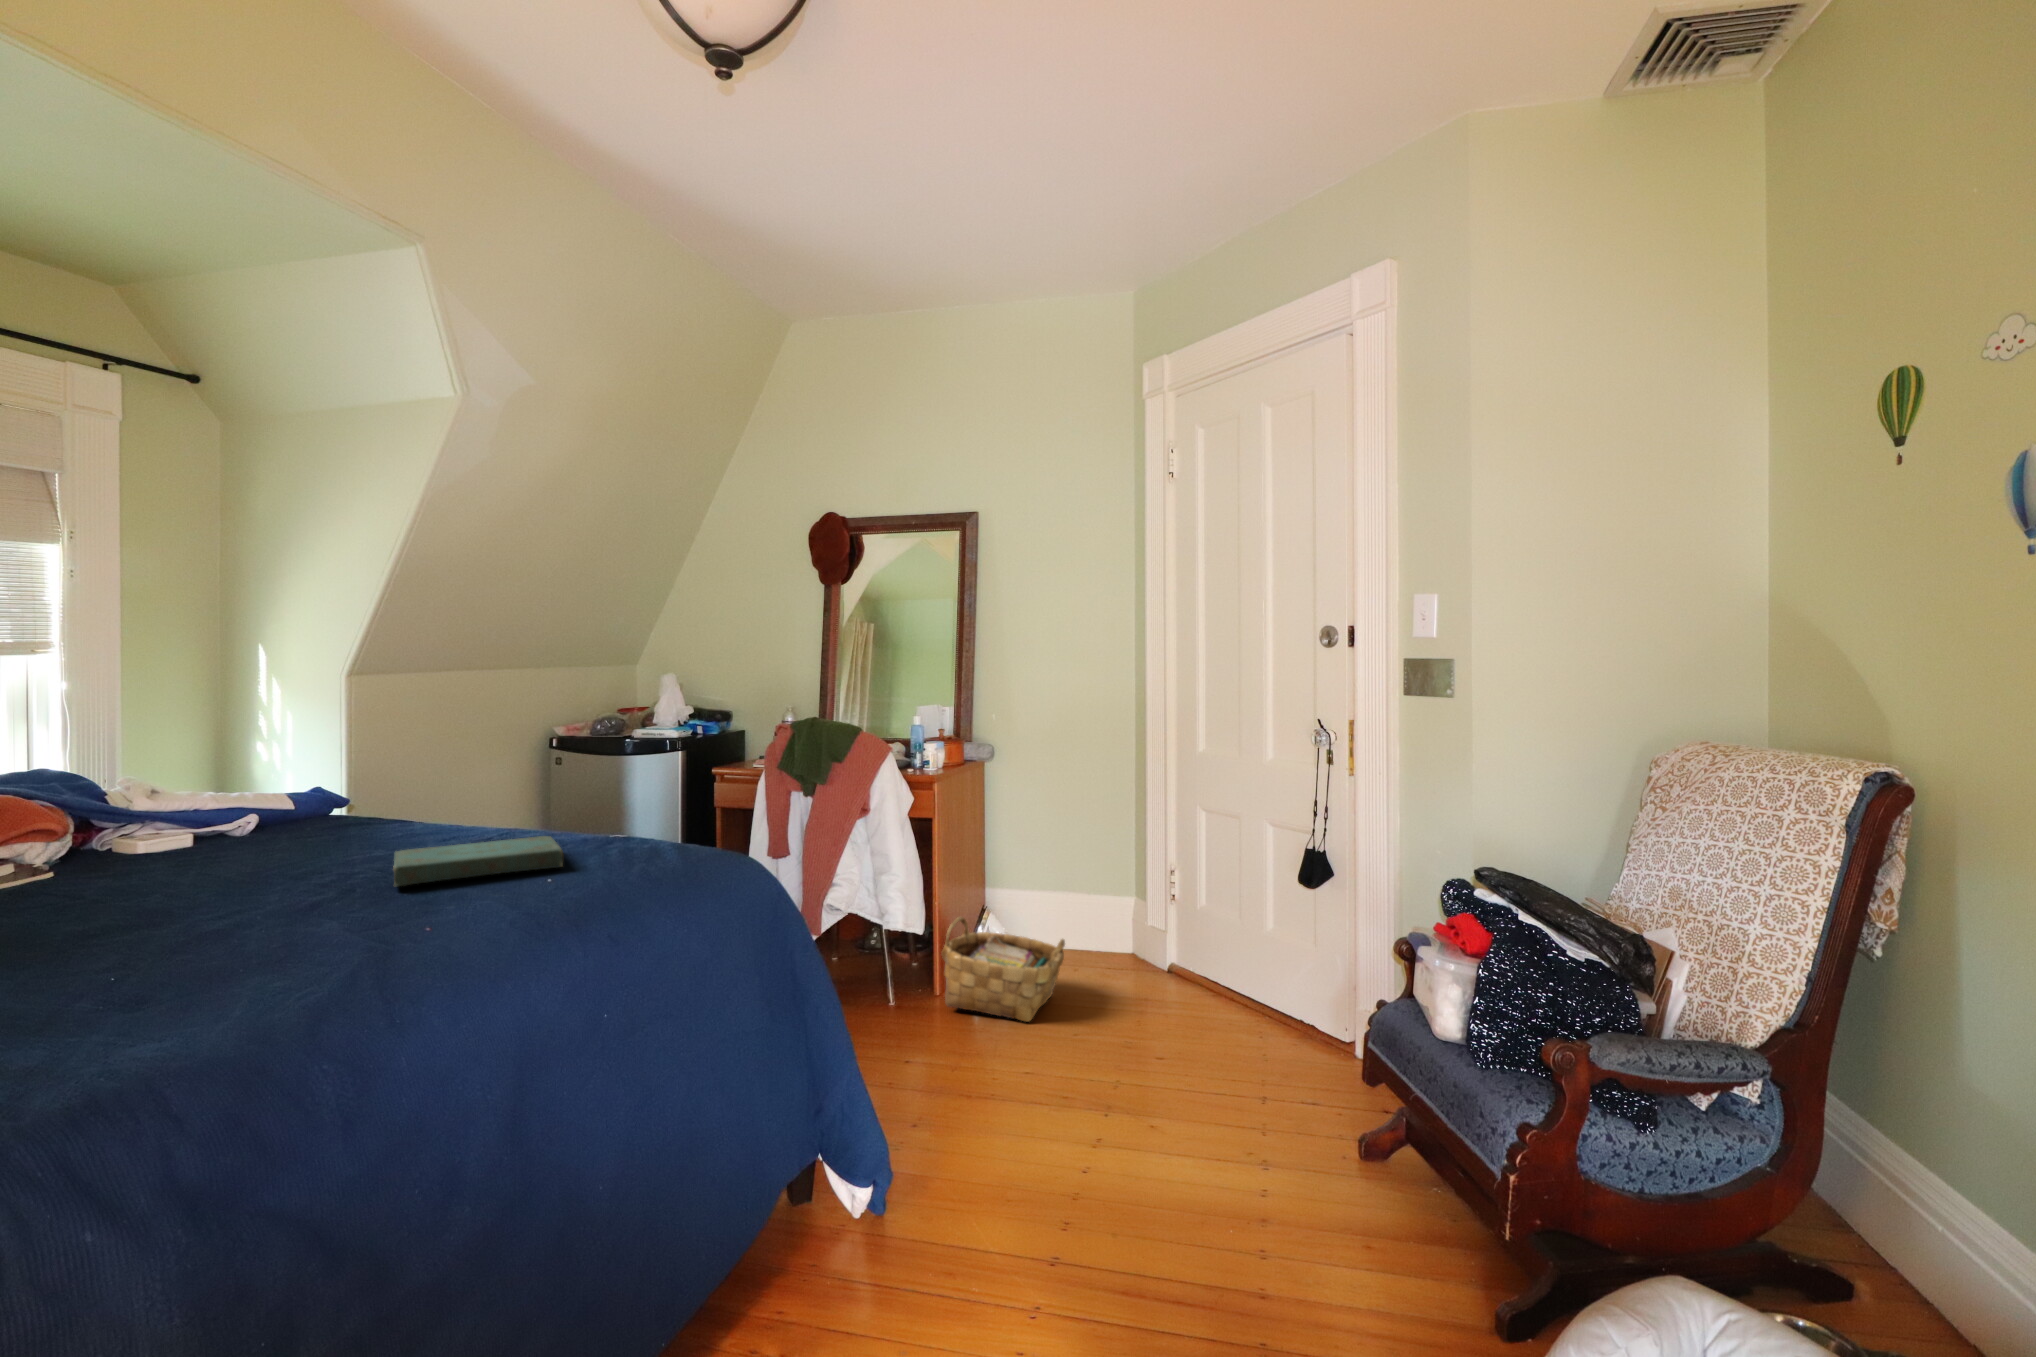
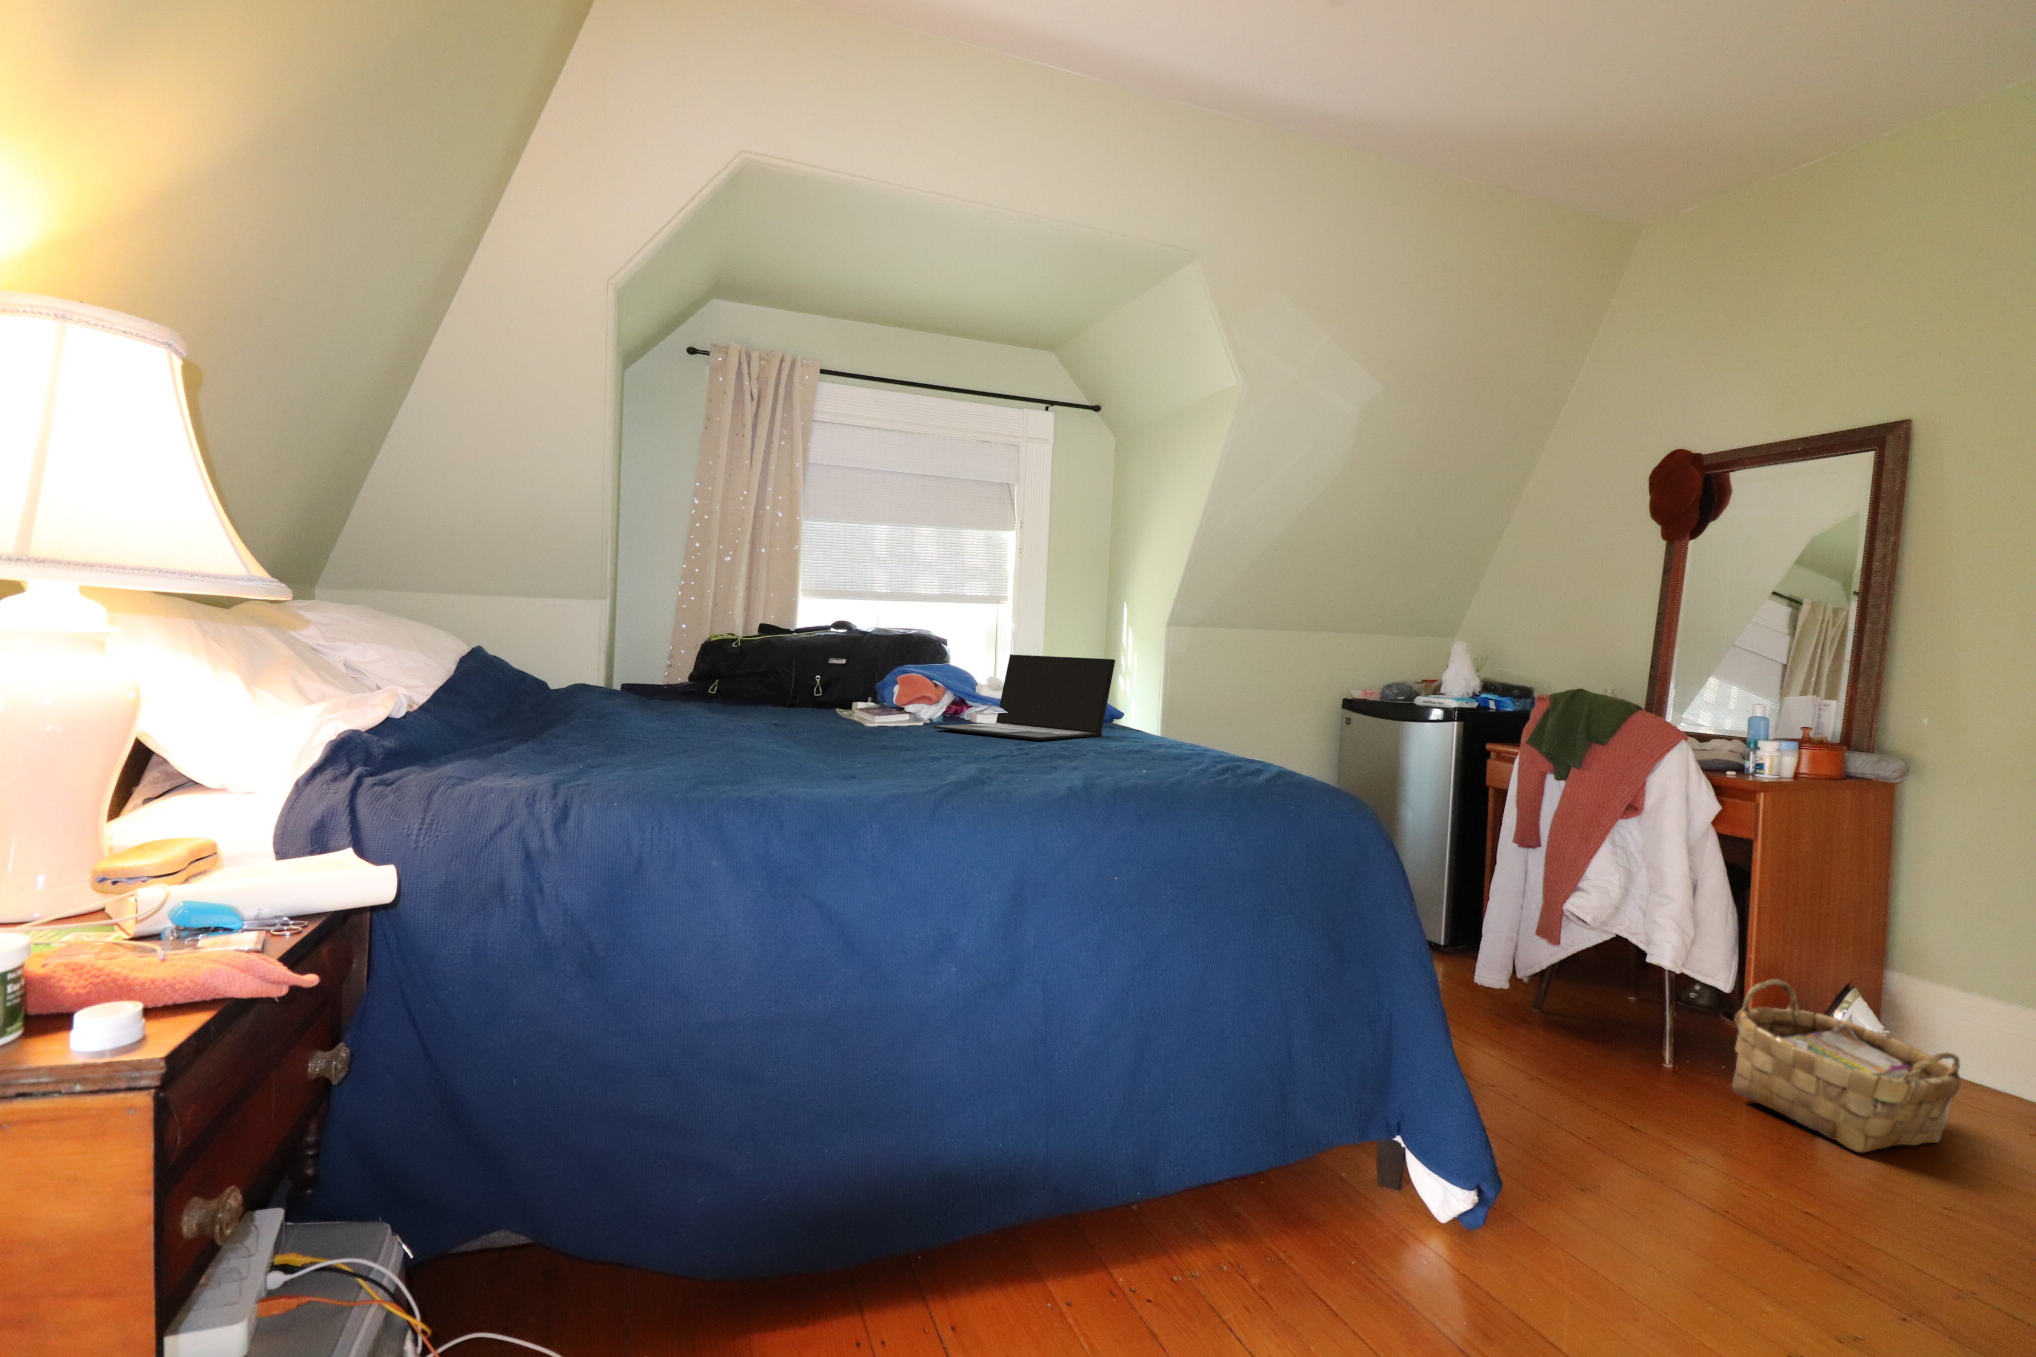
laptop: none [77,744,393,881] -> present [933,655,1115,740]
book: present [393,836,563,886] -> none [1055,732,1185,759]

